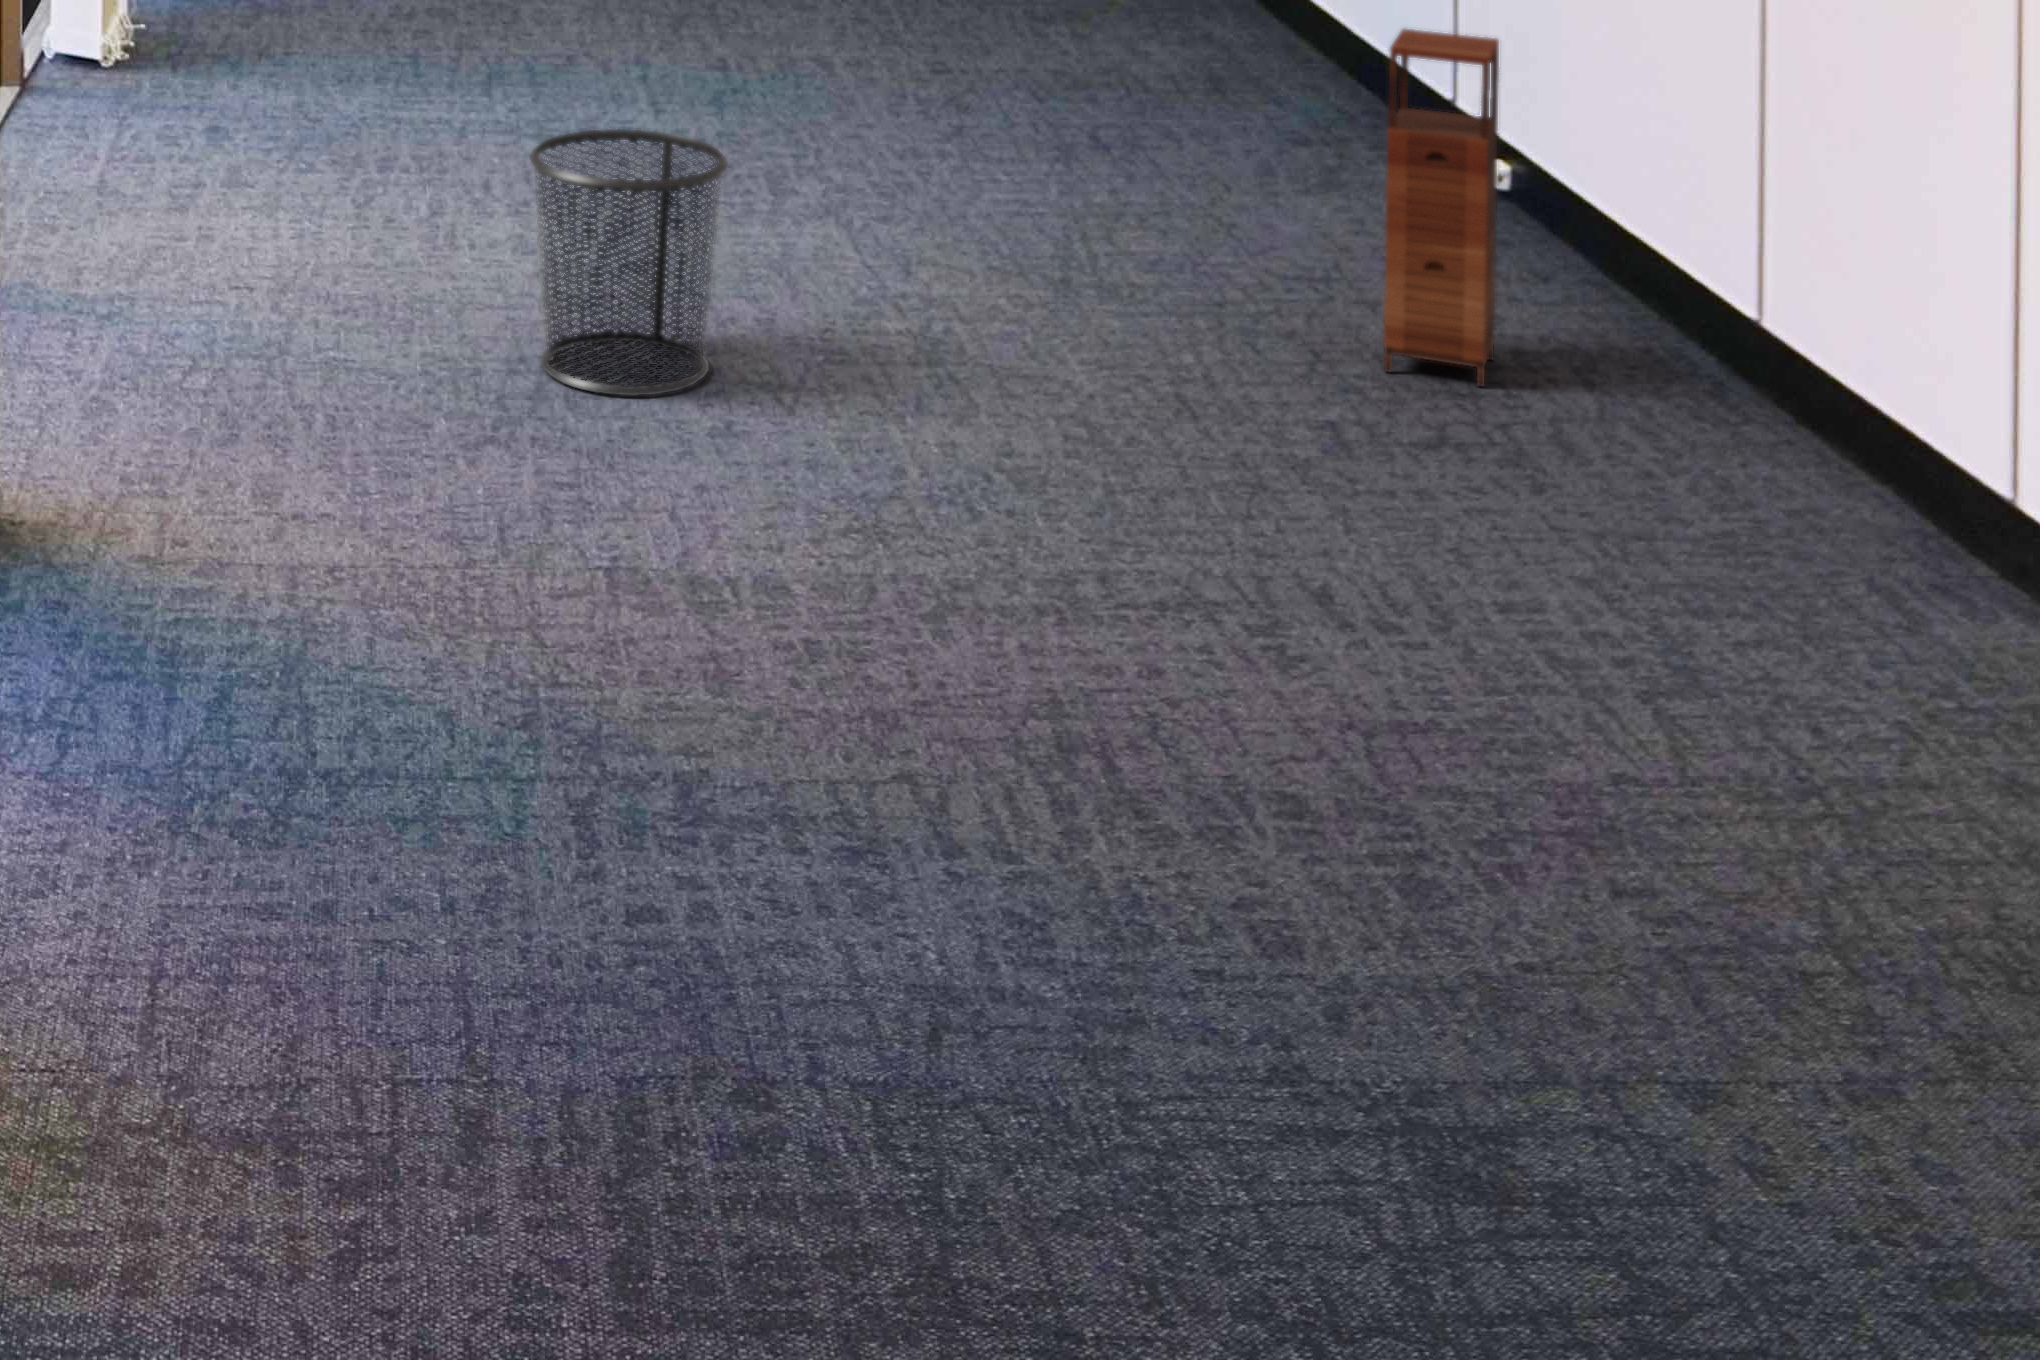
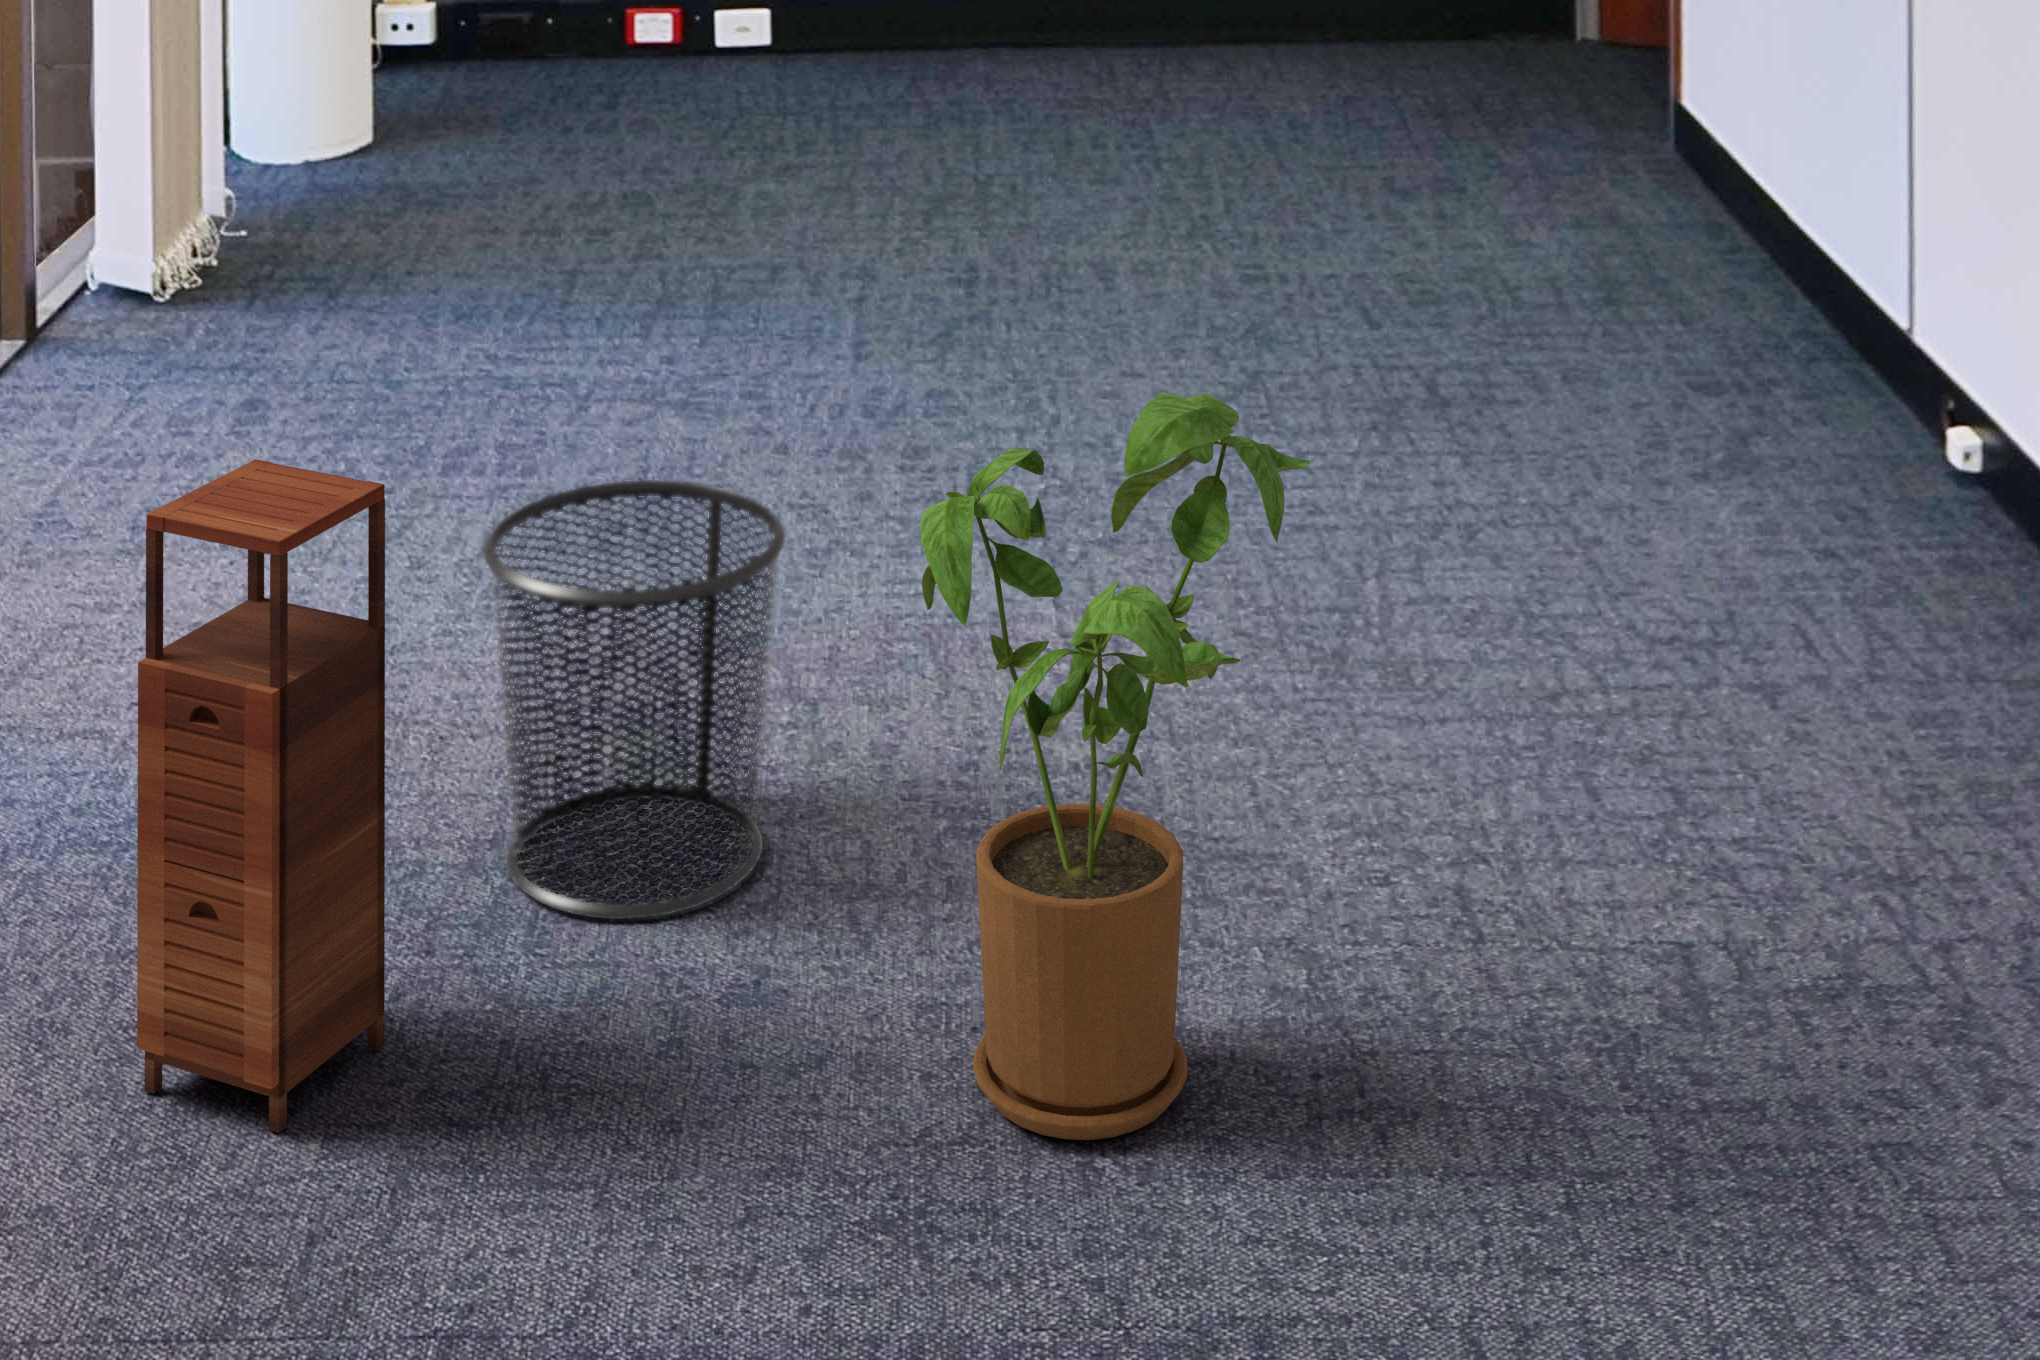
storage cabinet: present [1384,29,1499,386] -> present [137,459,385,1133]
house plant: none [853,39,1102,494] -> present [920,392,1311,1140]

